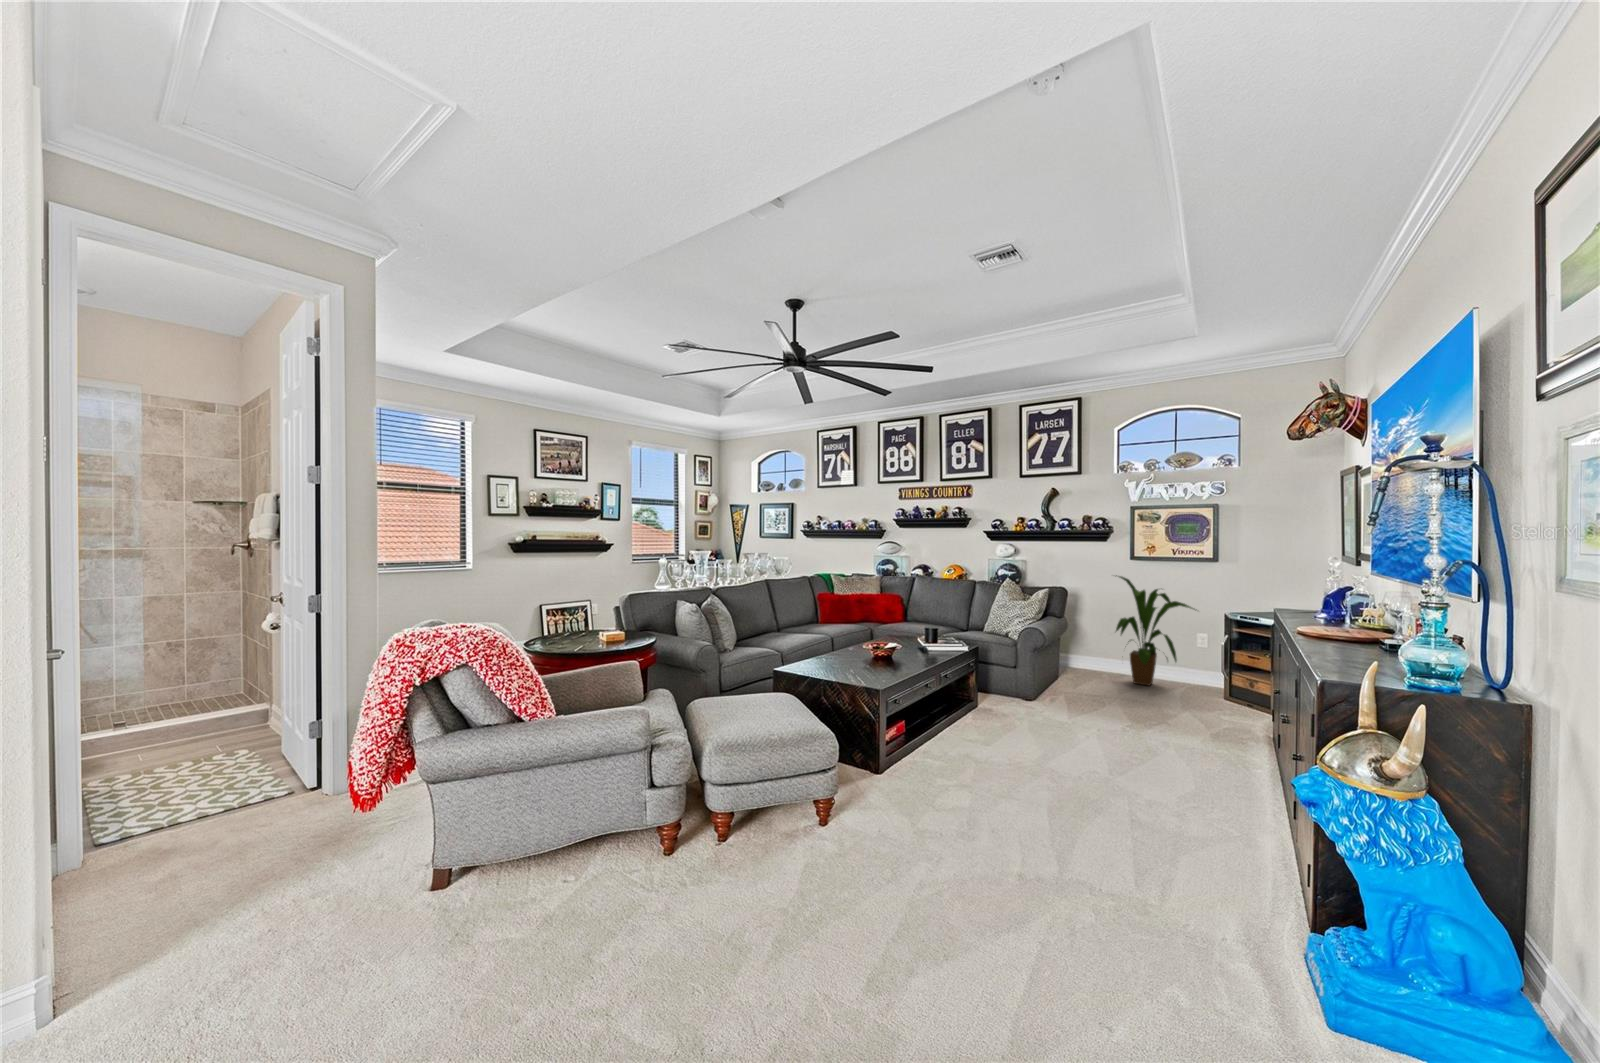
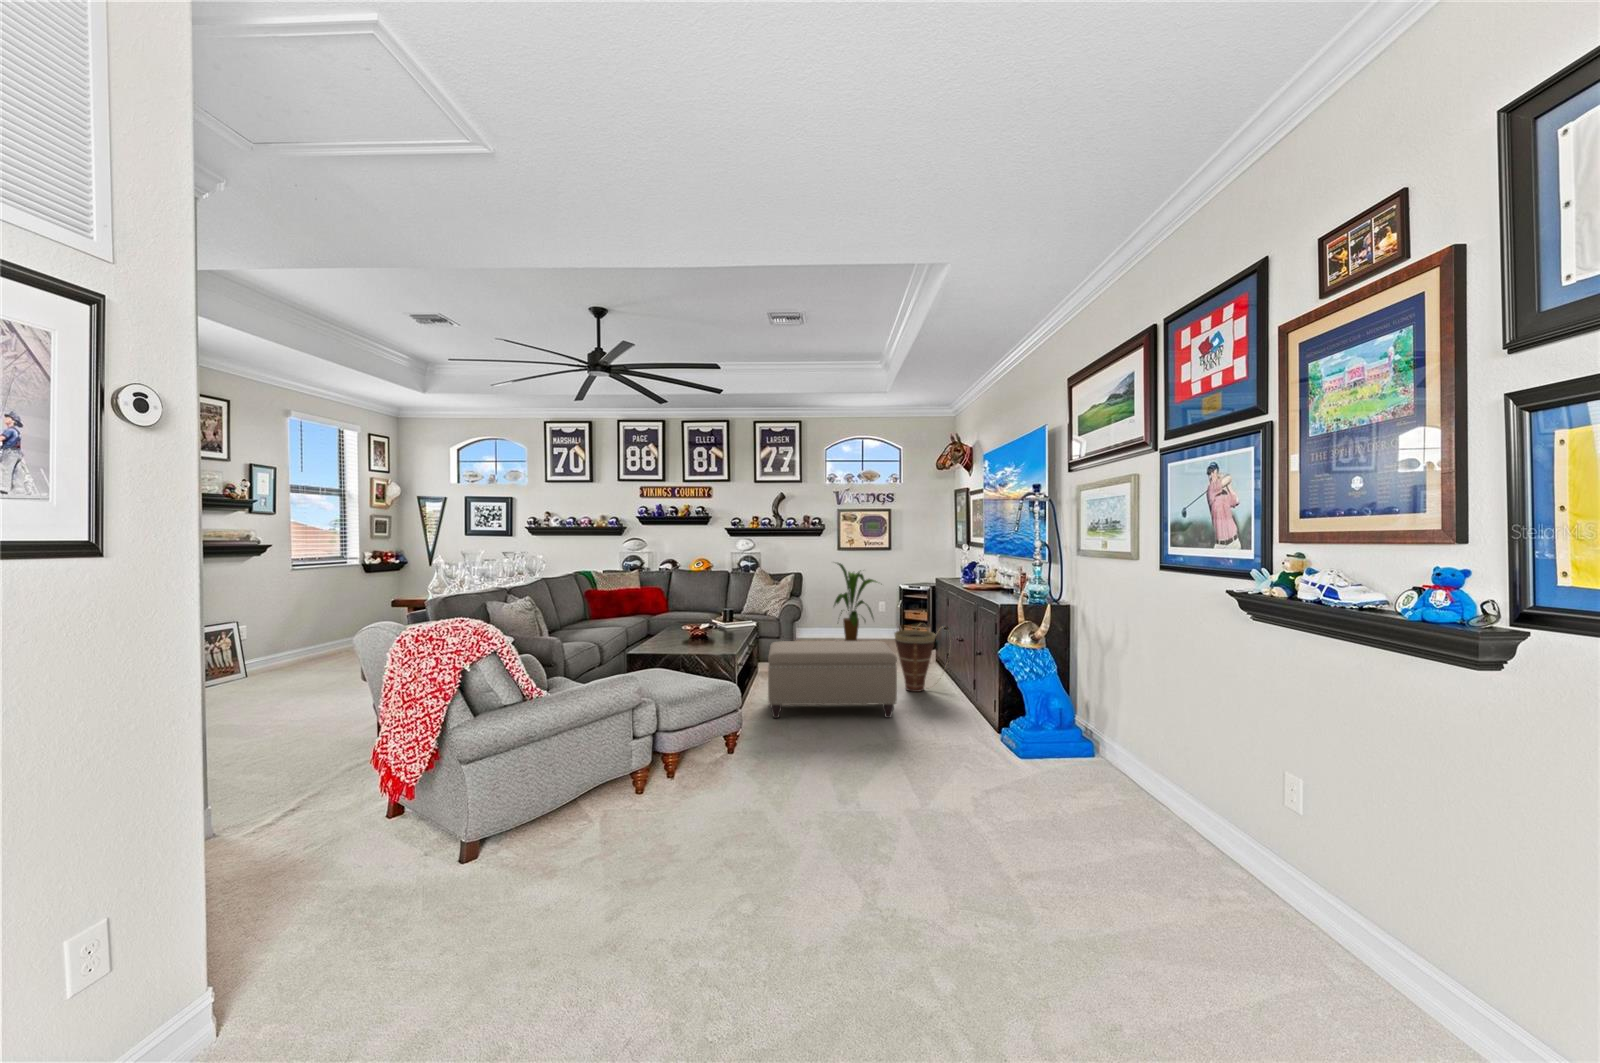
ottoman: none [914,674,1120,826] -> present [768,641,897,718]
basket: none [1148,680,1268,791] -> present [894,624,951,692]

